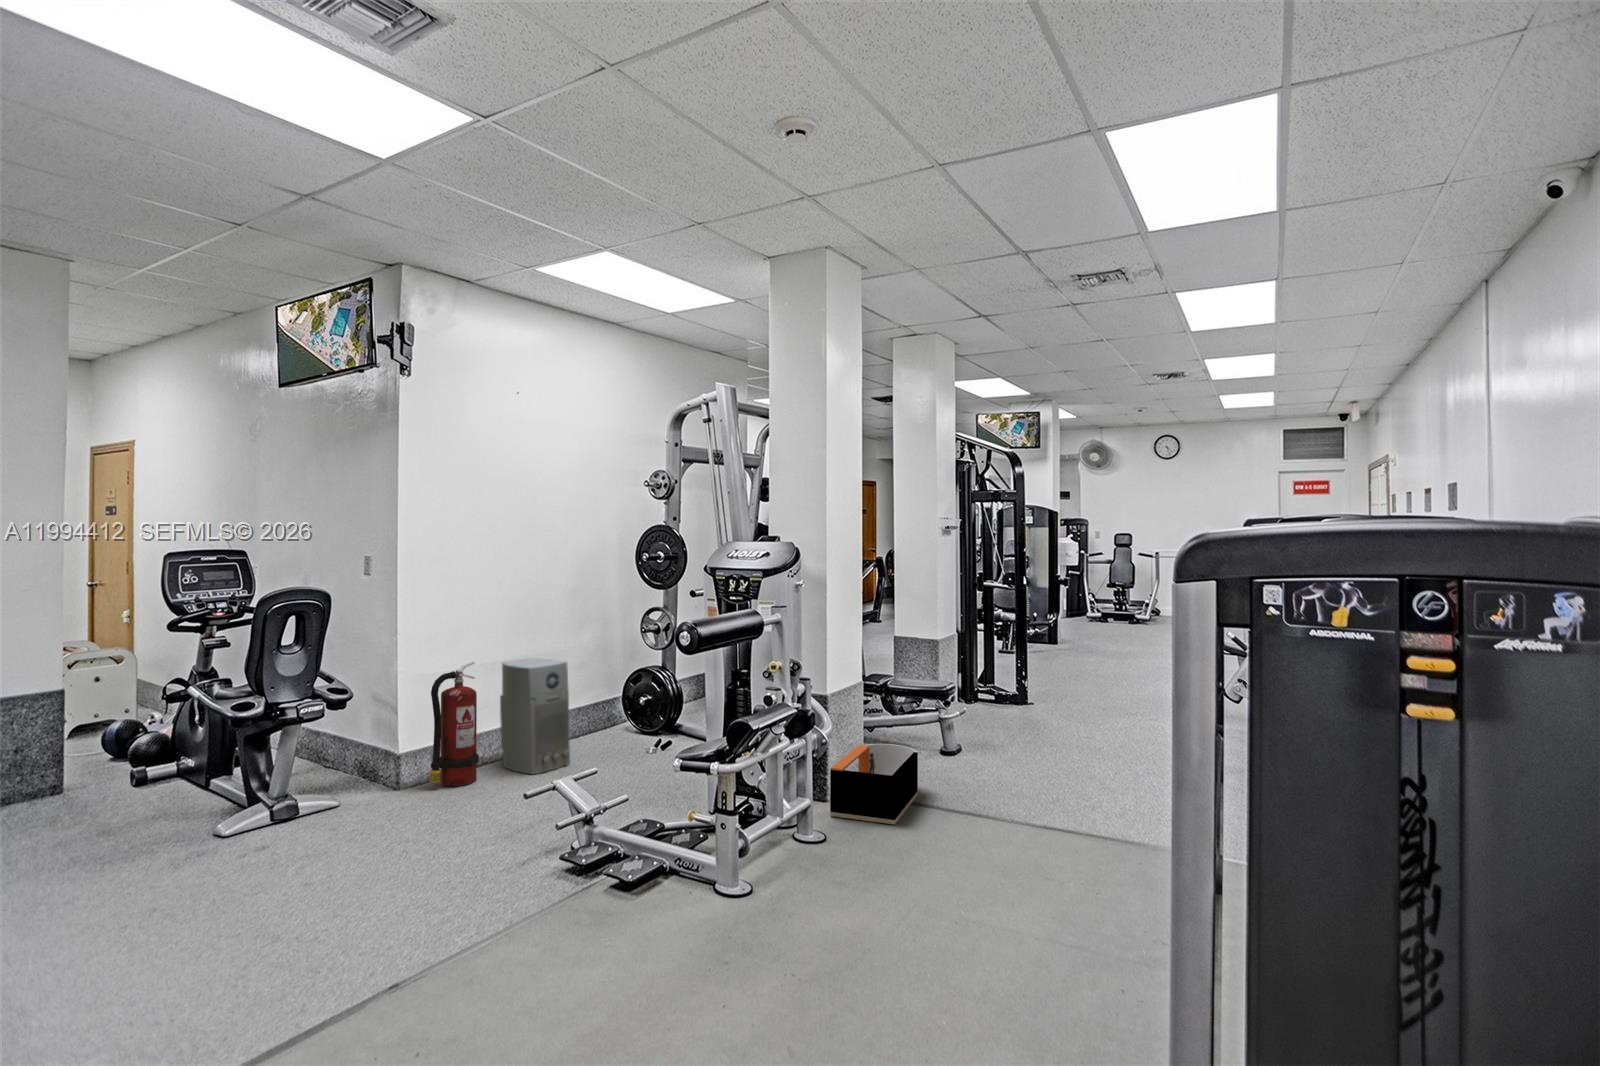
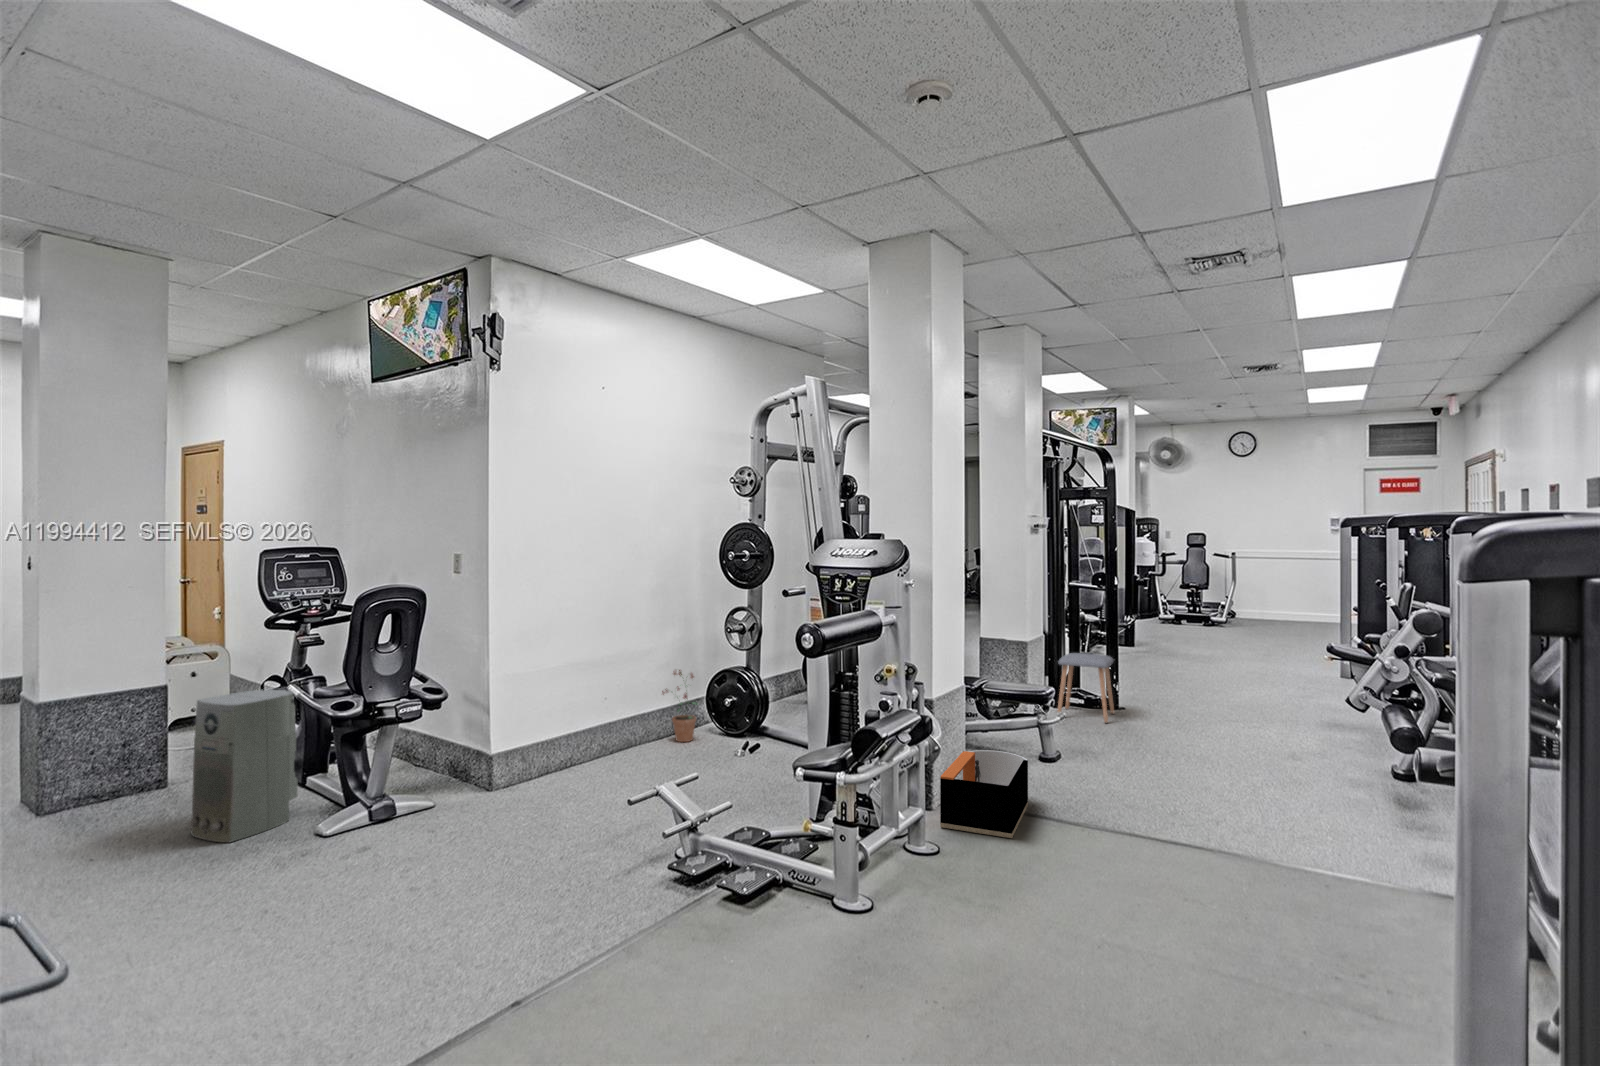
stool: none [966,651,1022,718] -> present [1058,653,1114,723]
air purifier: present [500,658,570,774] -> present [189,689,298,842]
fire extinguisher: present [430,662,479,786] -> none [522,660,570,788]
potted plant: none [576,670,615,741] -> present [662,670,696,742]

